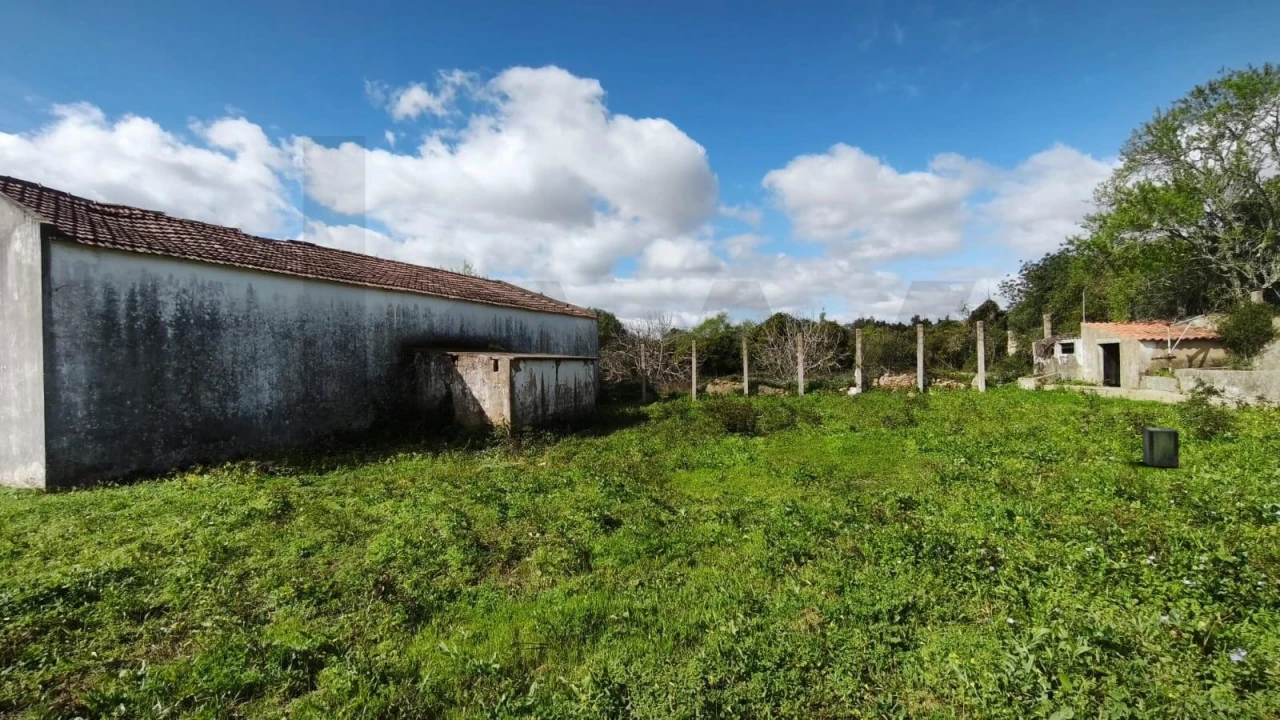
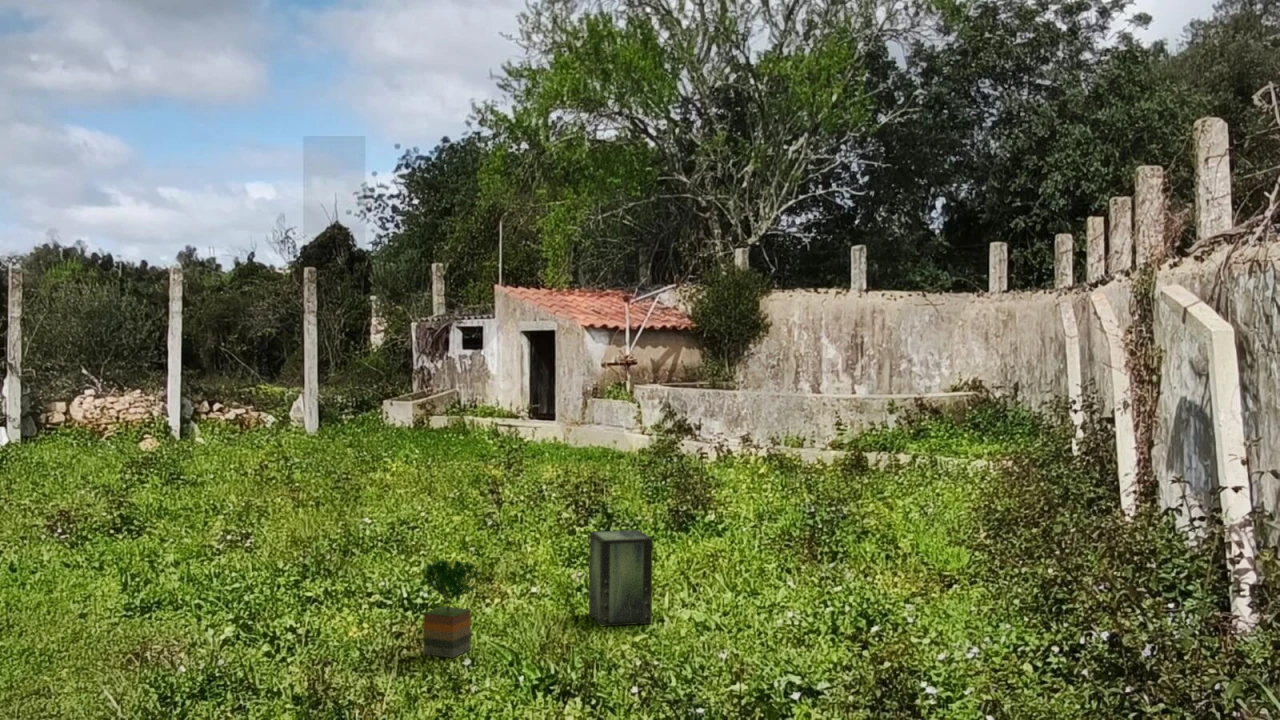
potted tree: none [1058,431,1087,469] -> present [423,559,480,658]

